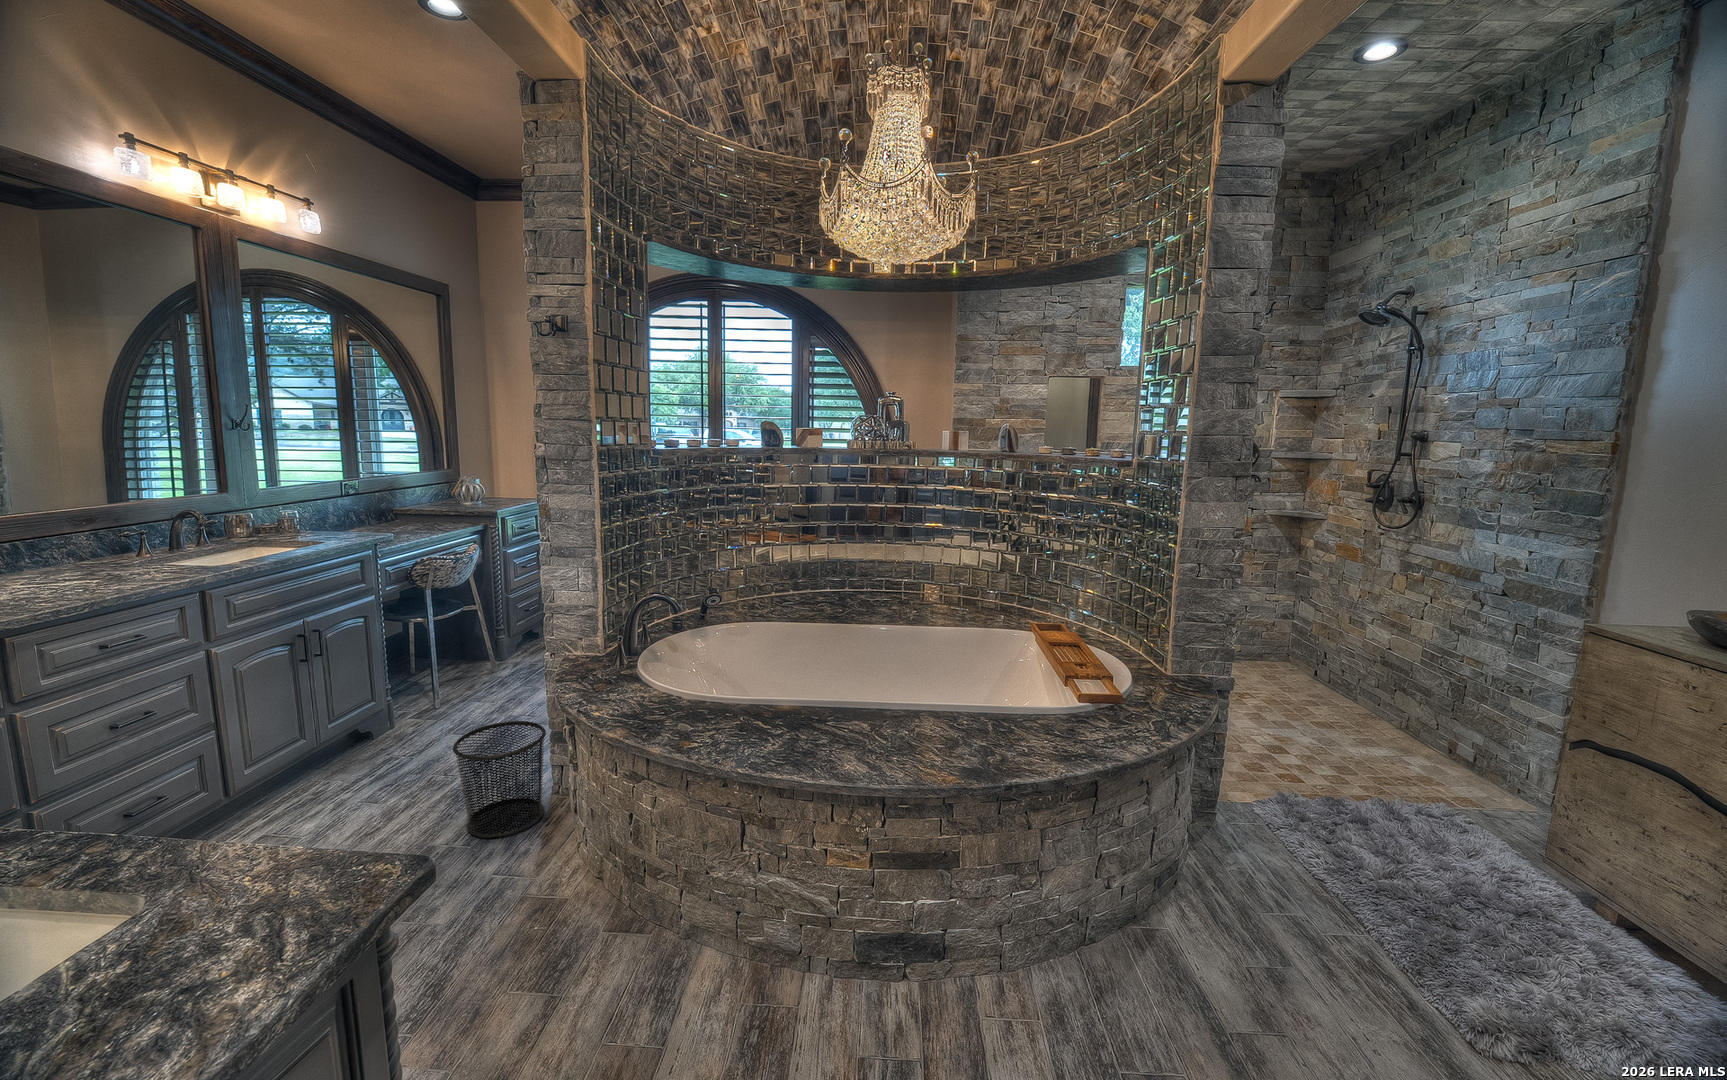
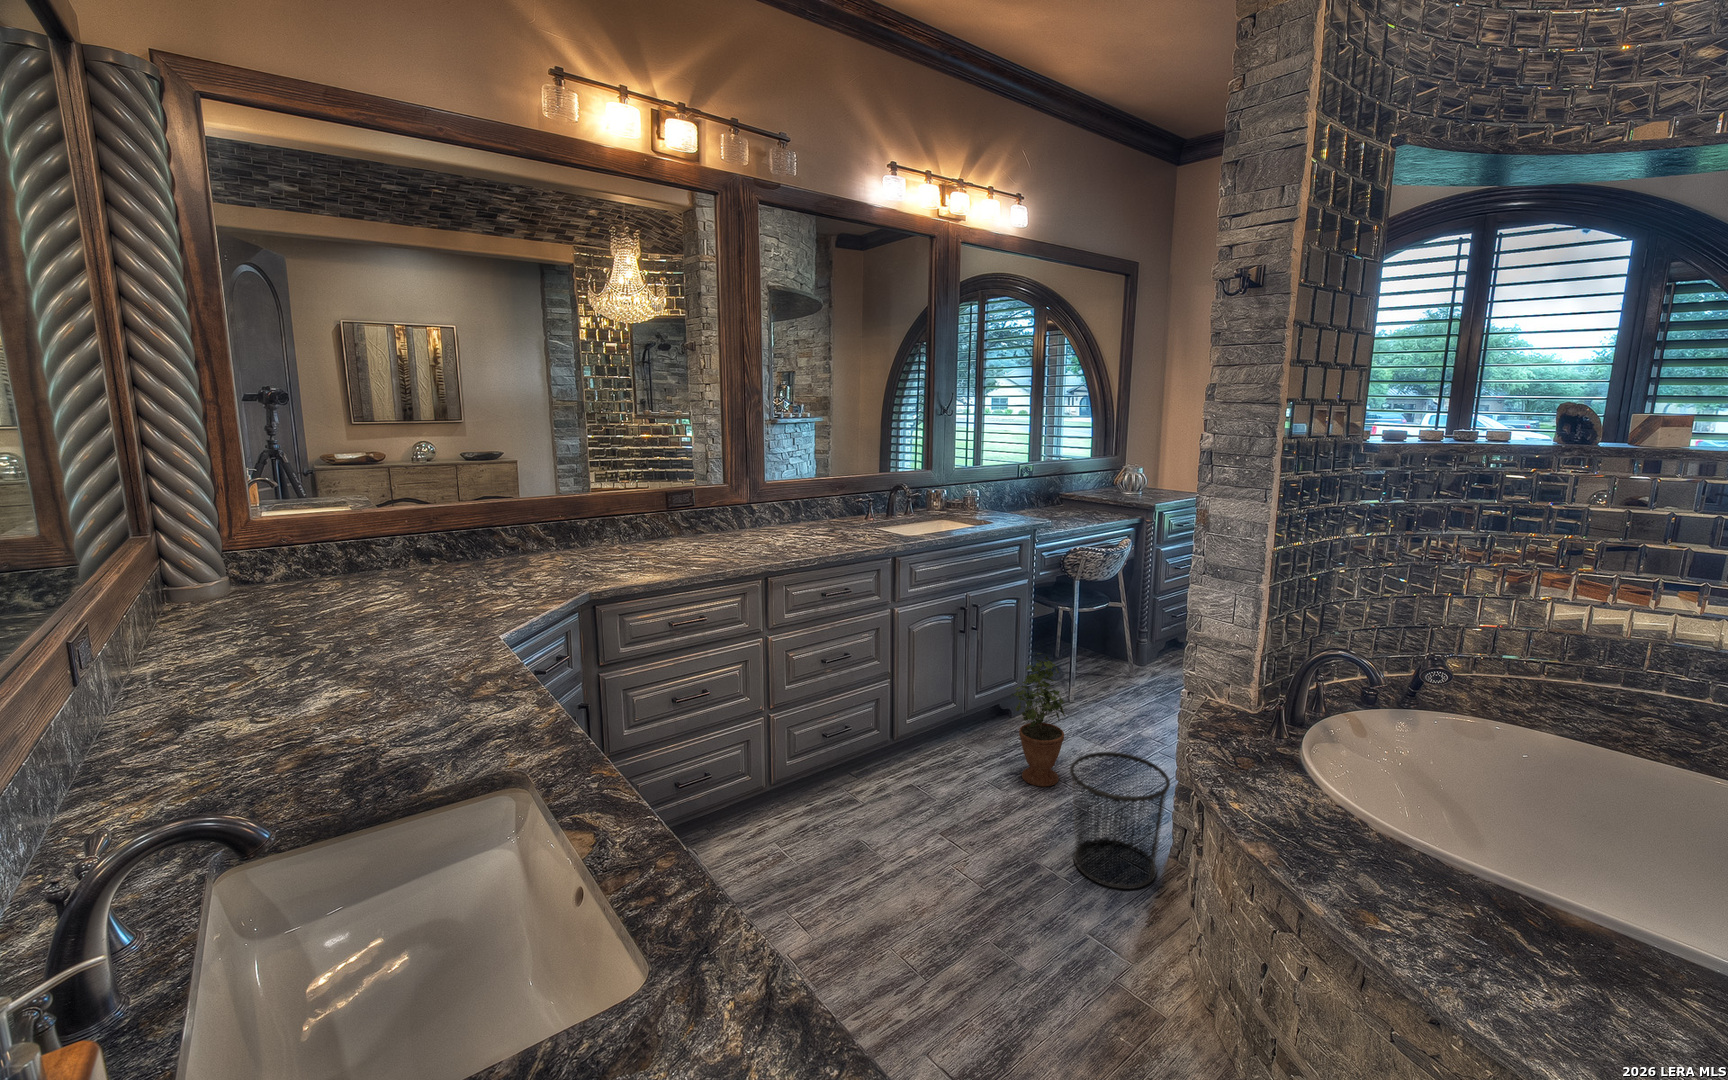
potted plant: none [373,659,439,787] -> present [1010,653,1065,786]

